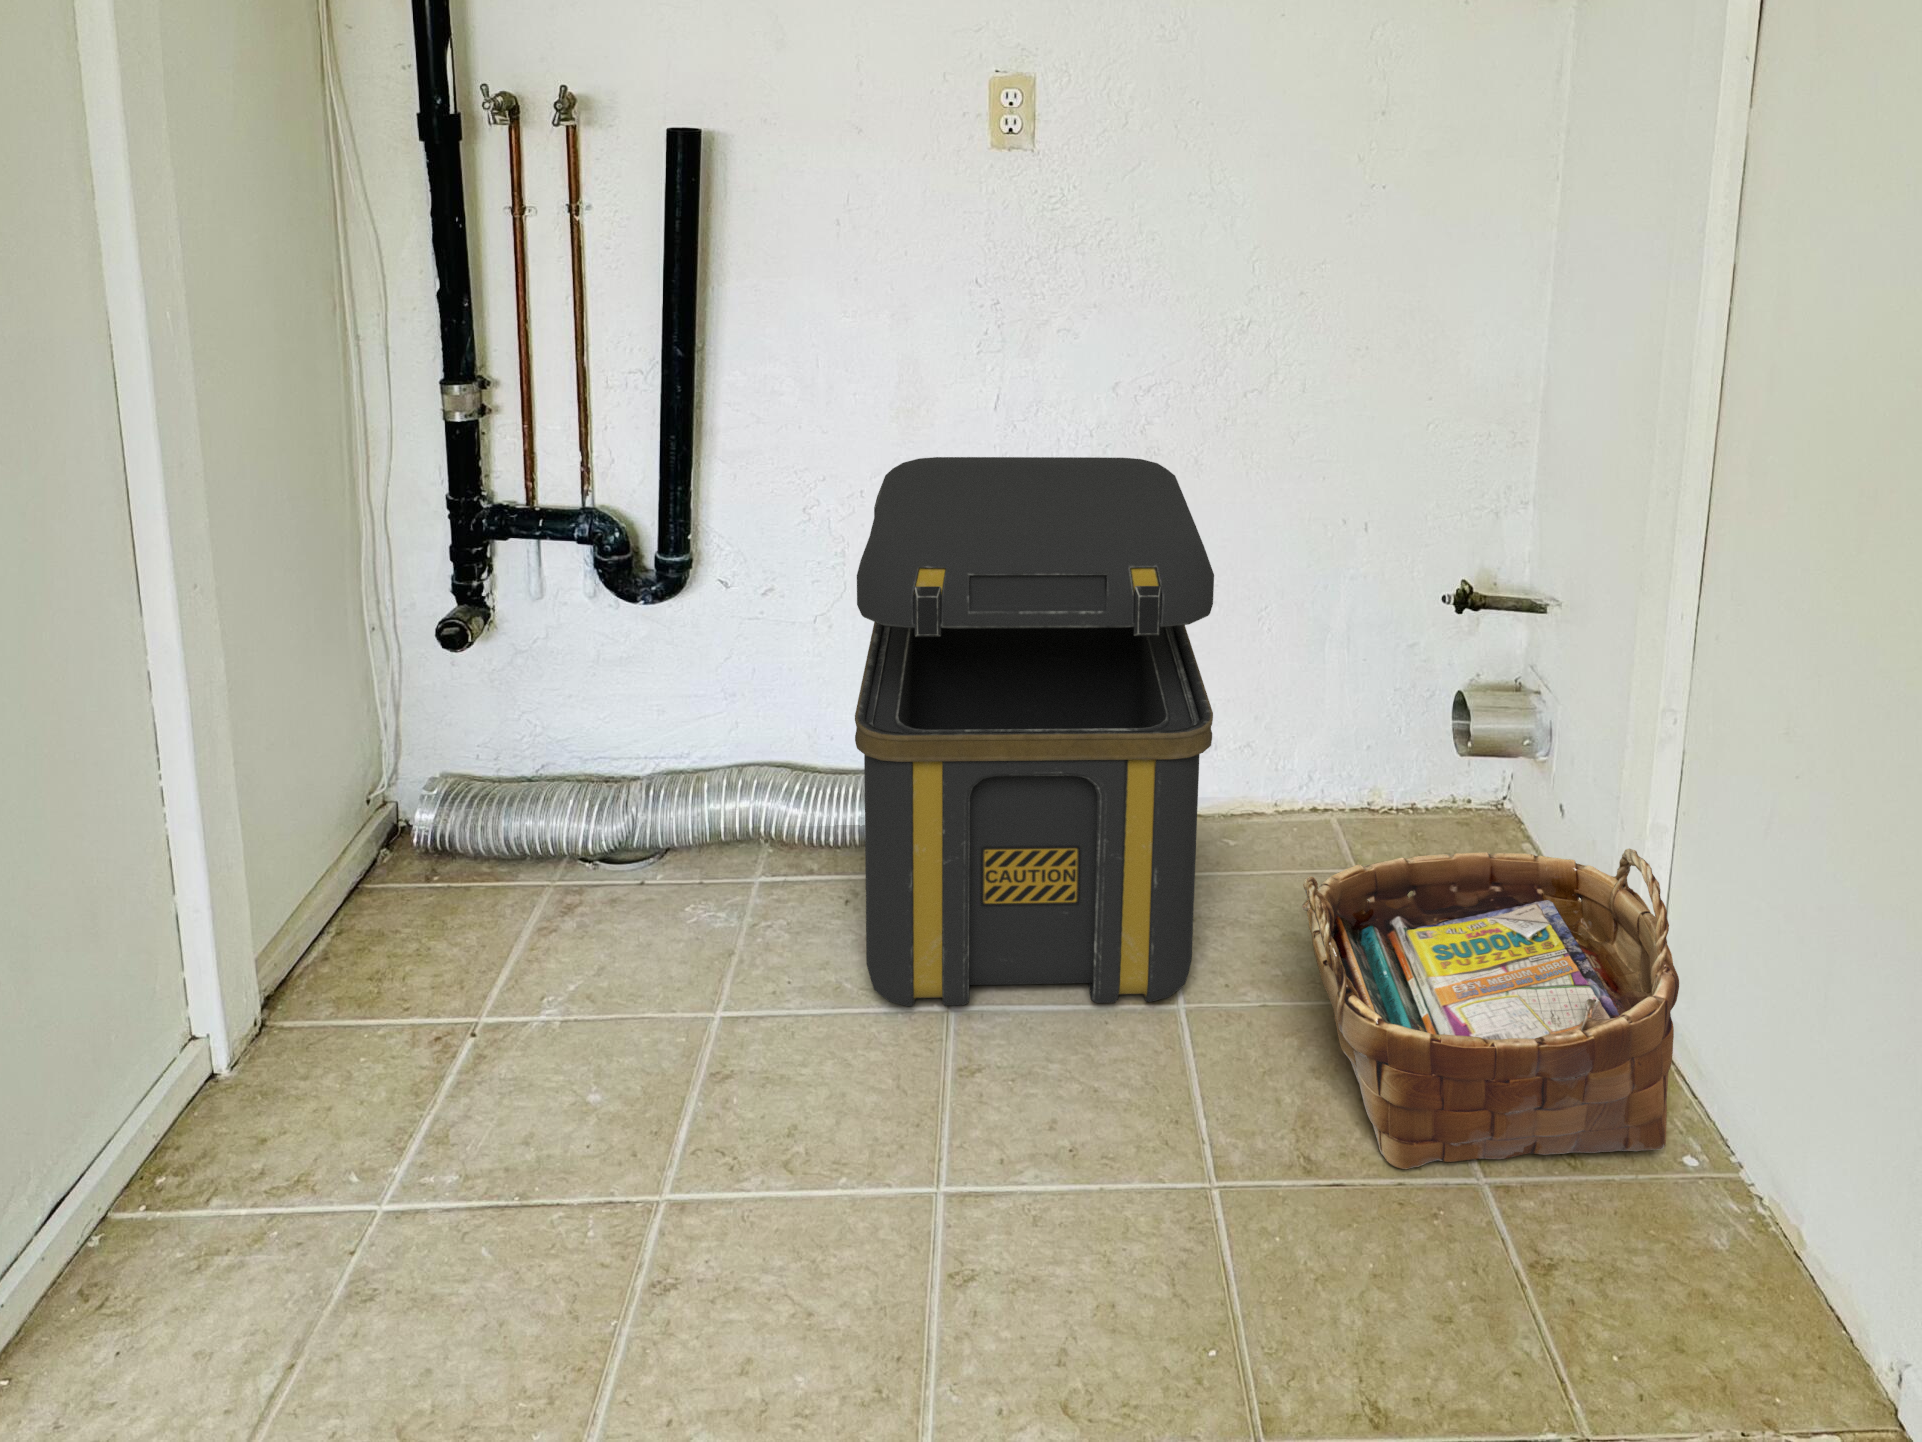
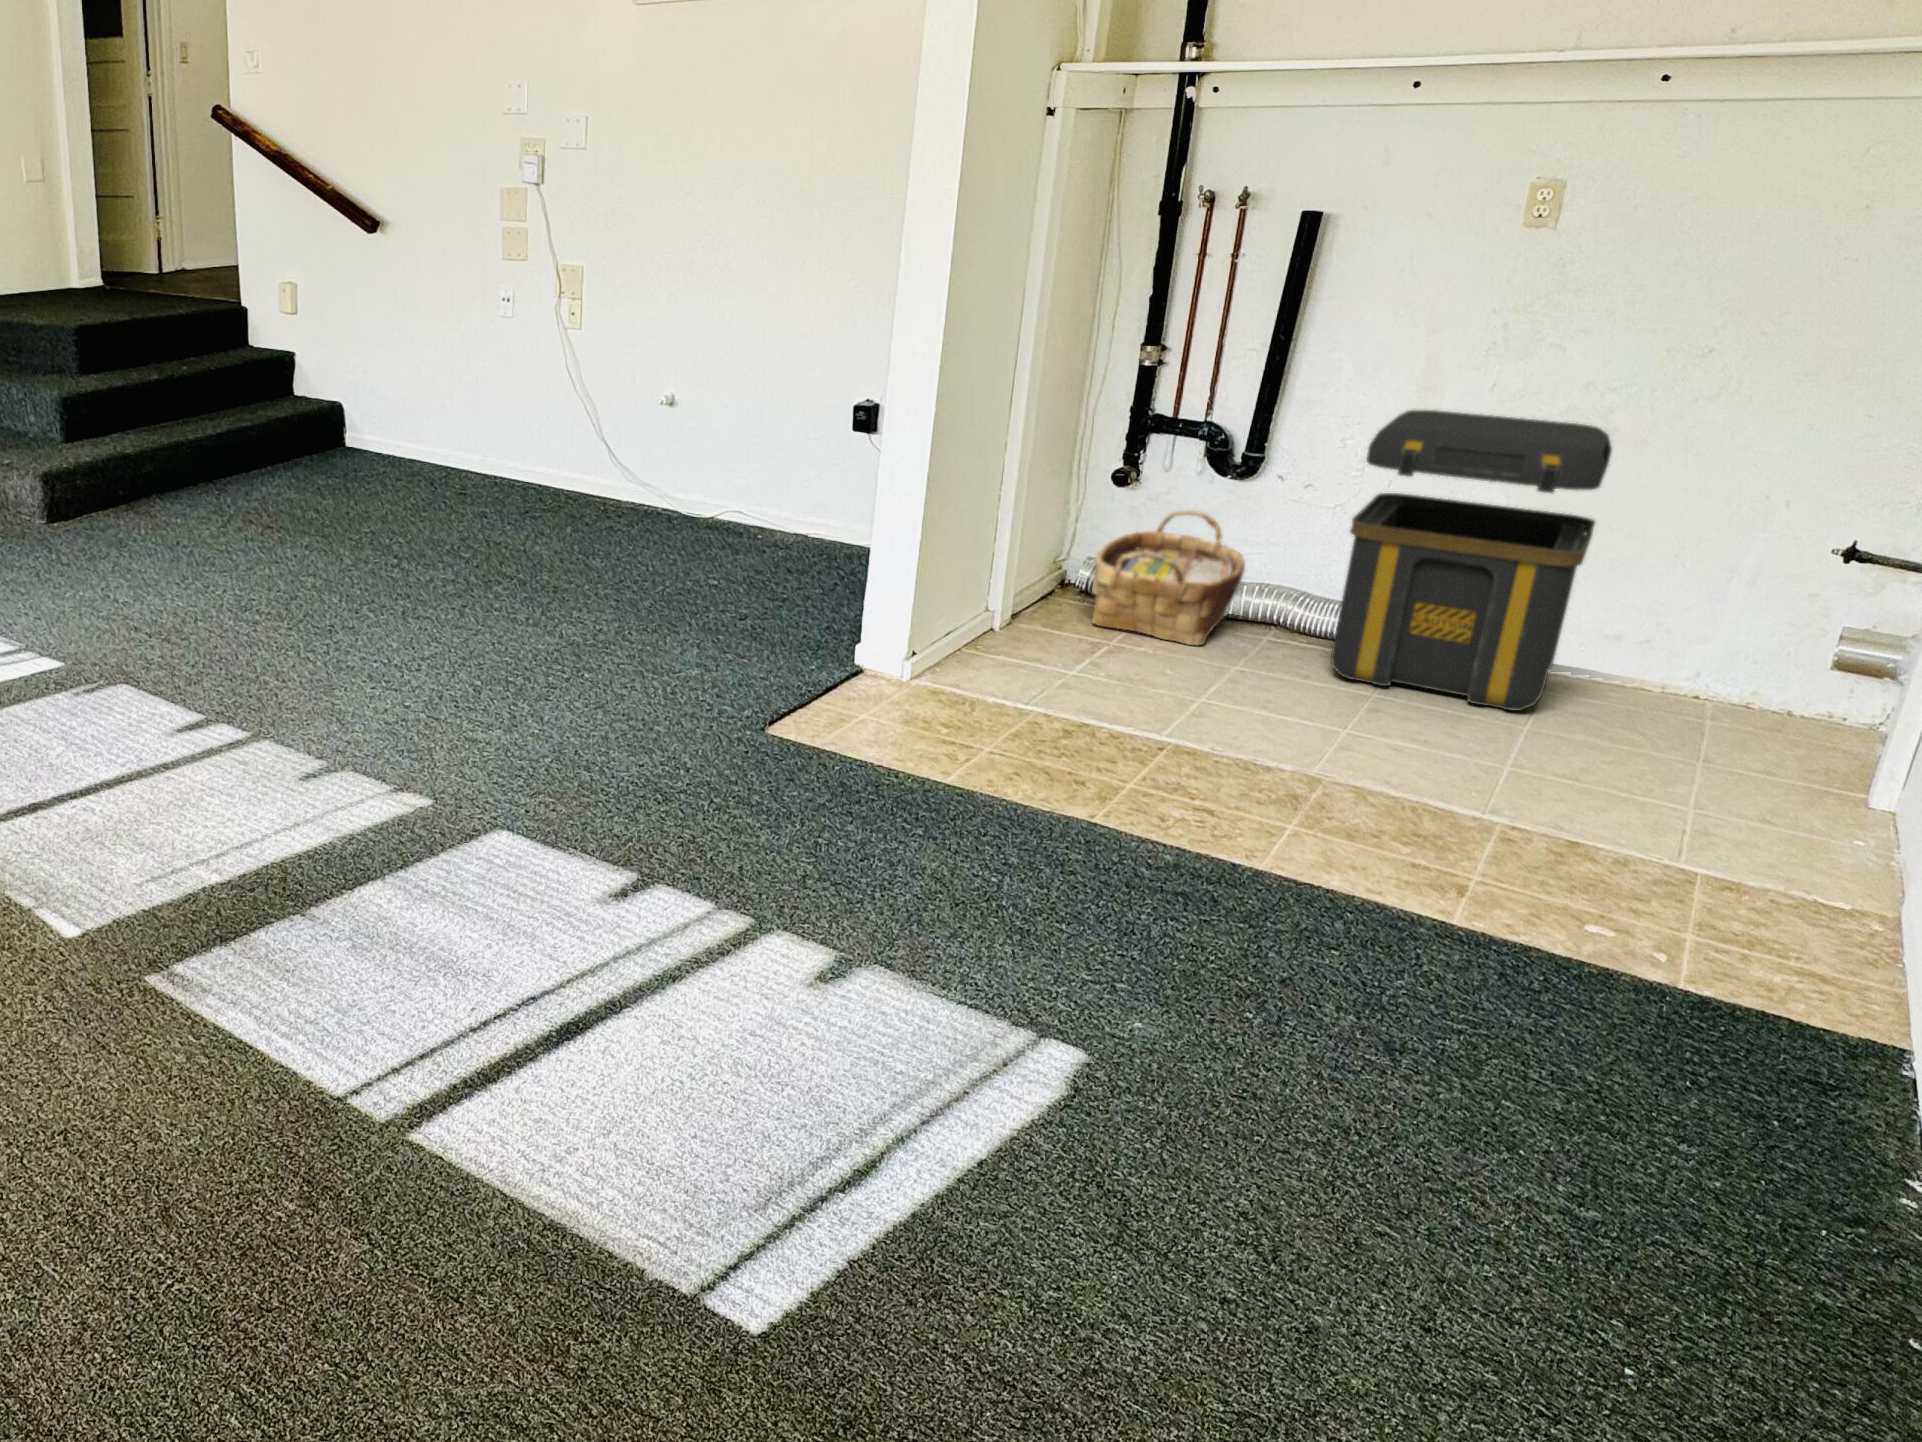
woven basket: present [1302,849,1679,1169] -> present [1092,510,1245,645]

